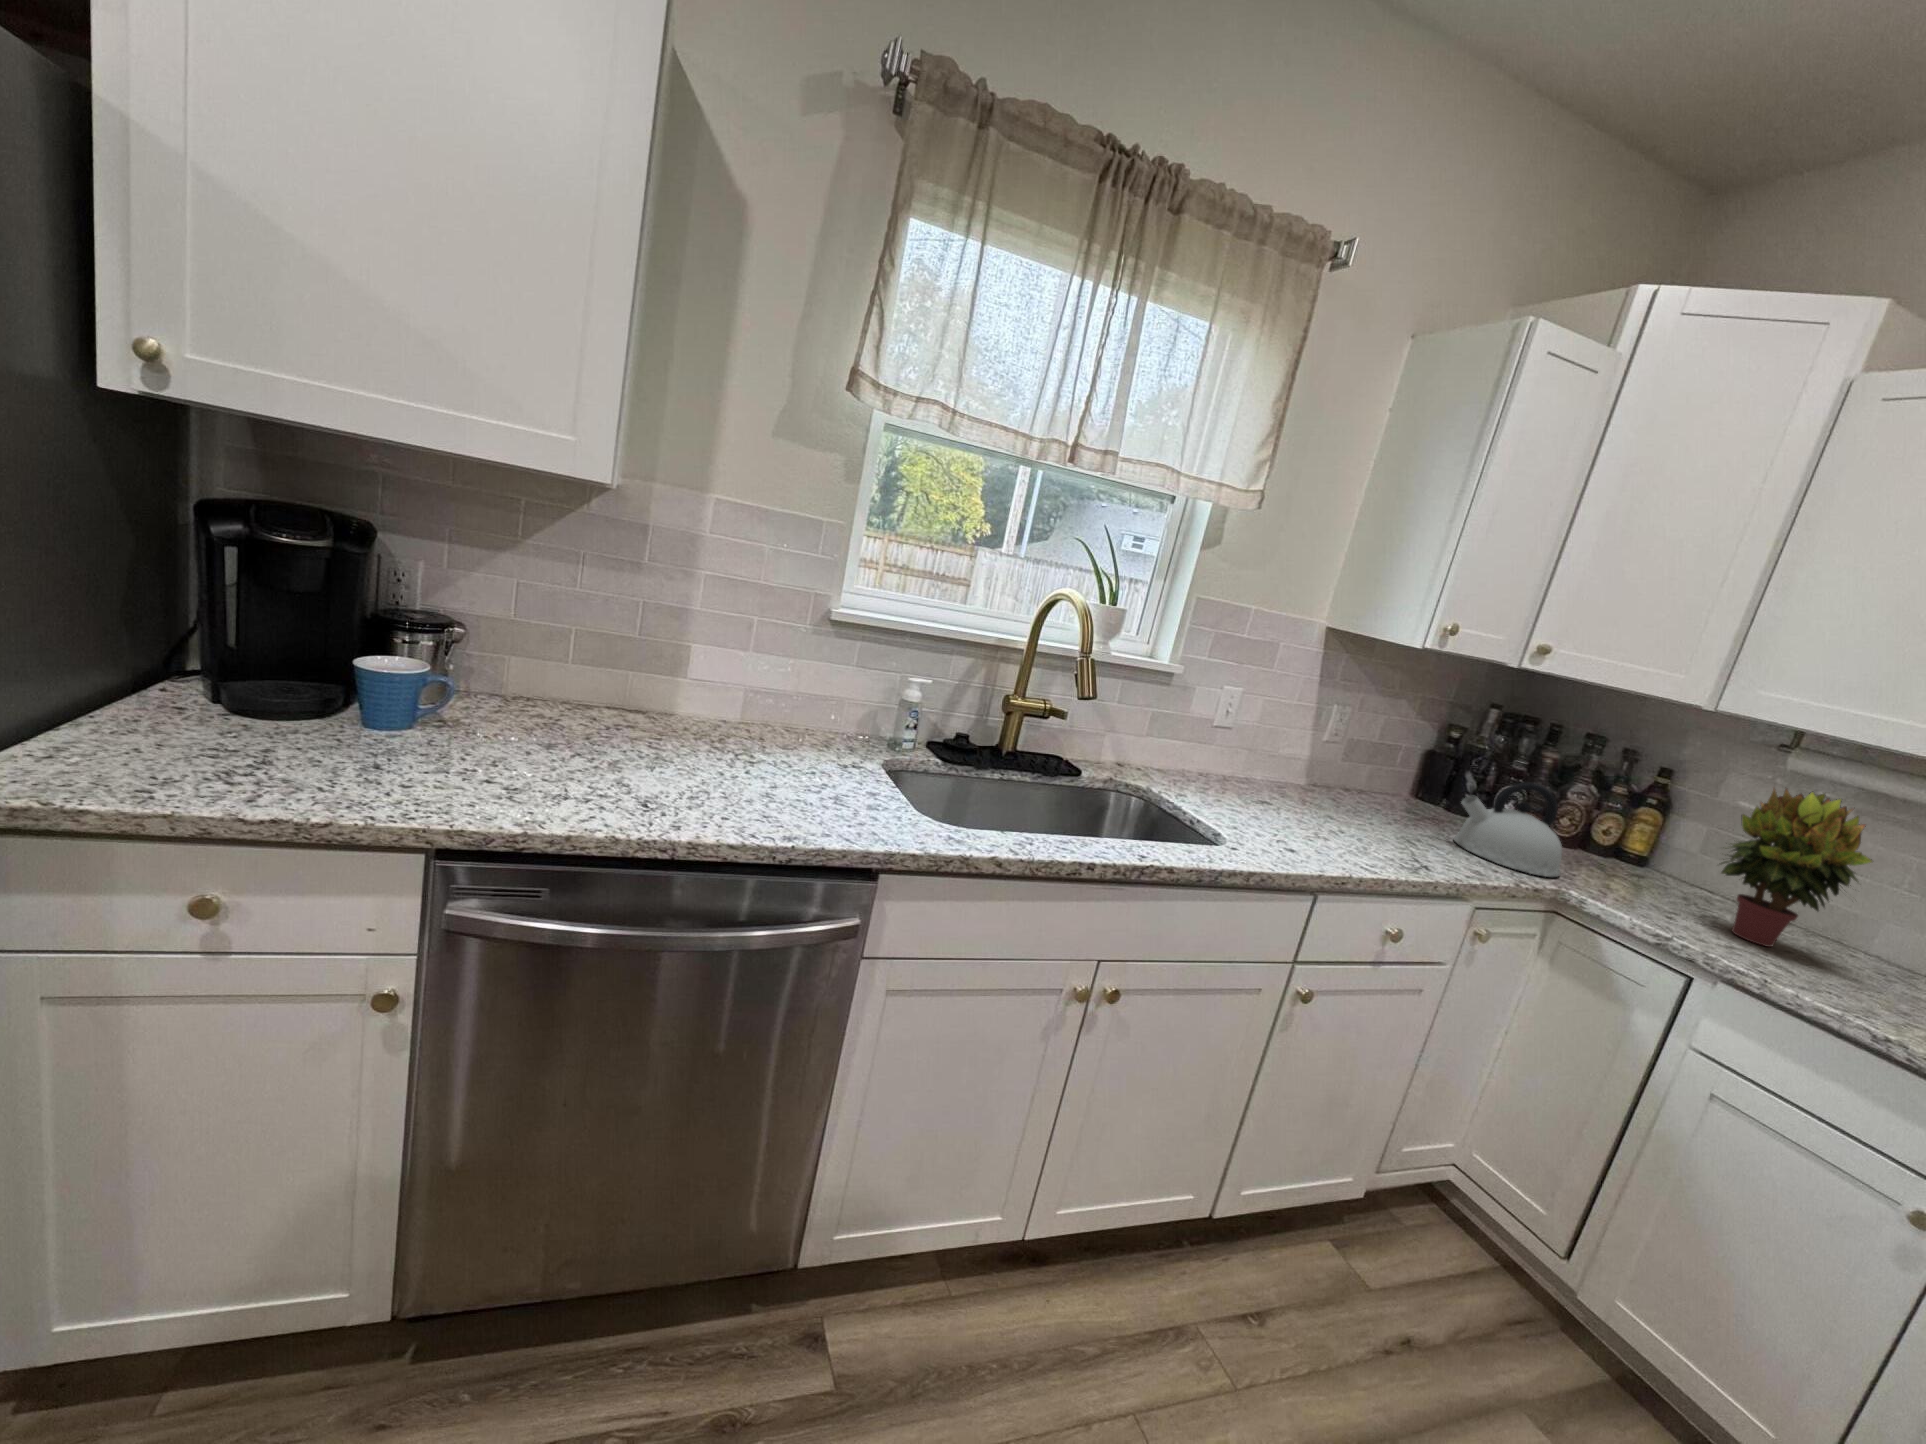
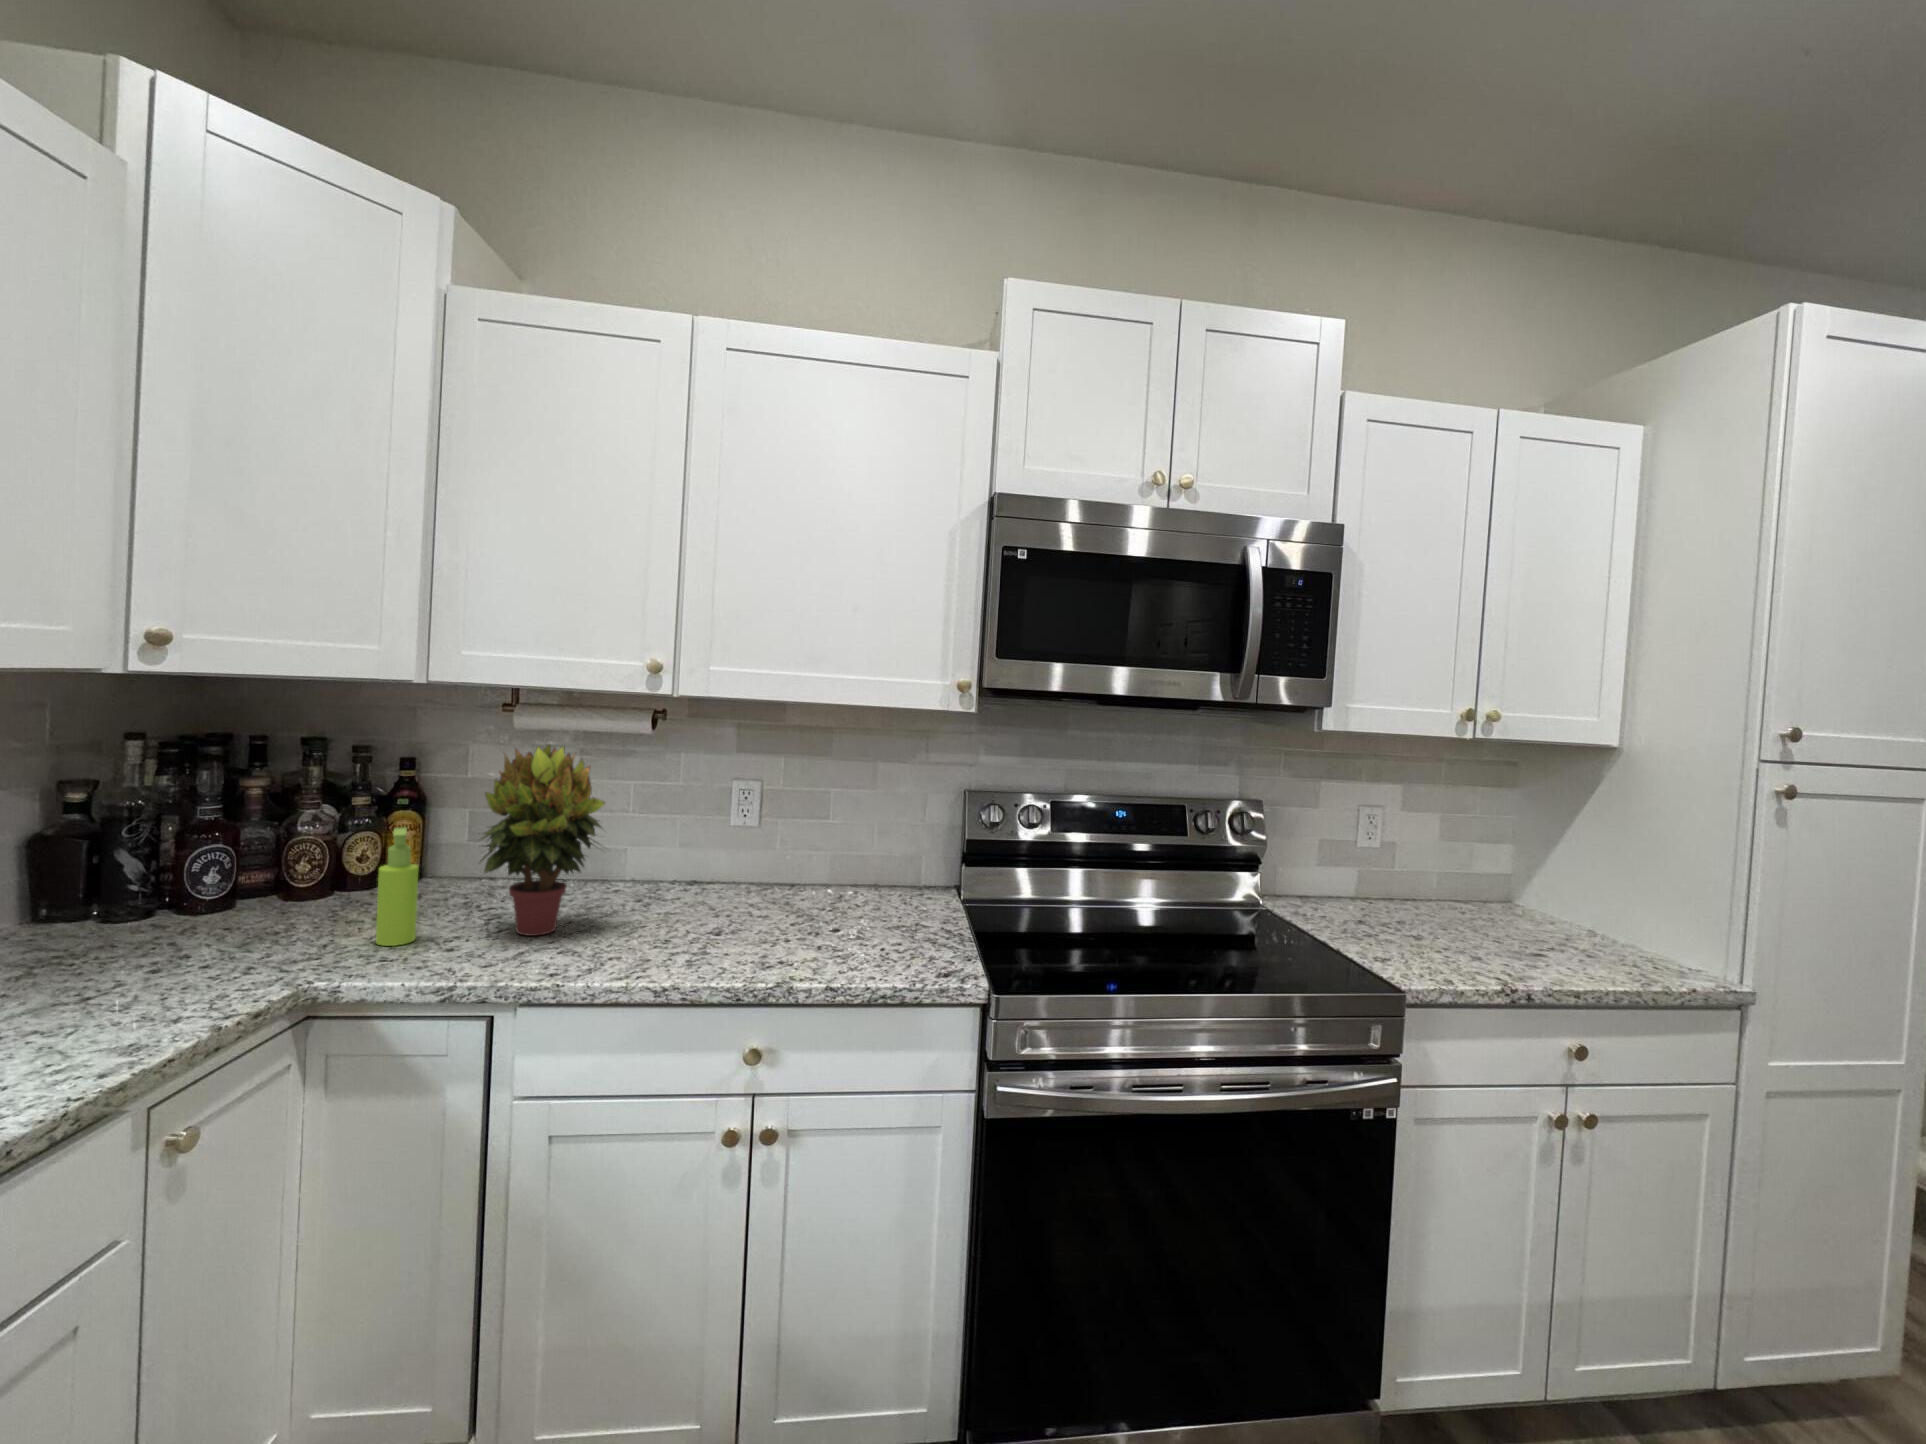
kettle: present [1454,783,1562,877] -> none [94,843,301,996]
soap dispenser: none [1611,815,1664,899] -> present [376,827,419,946]

